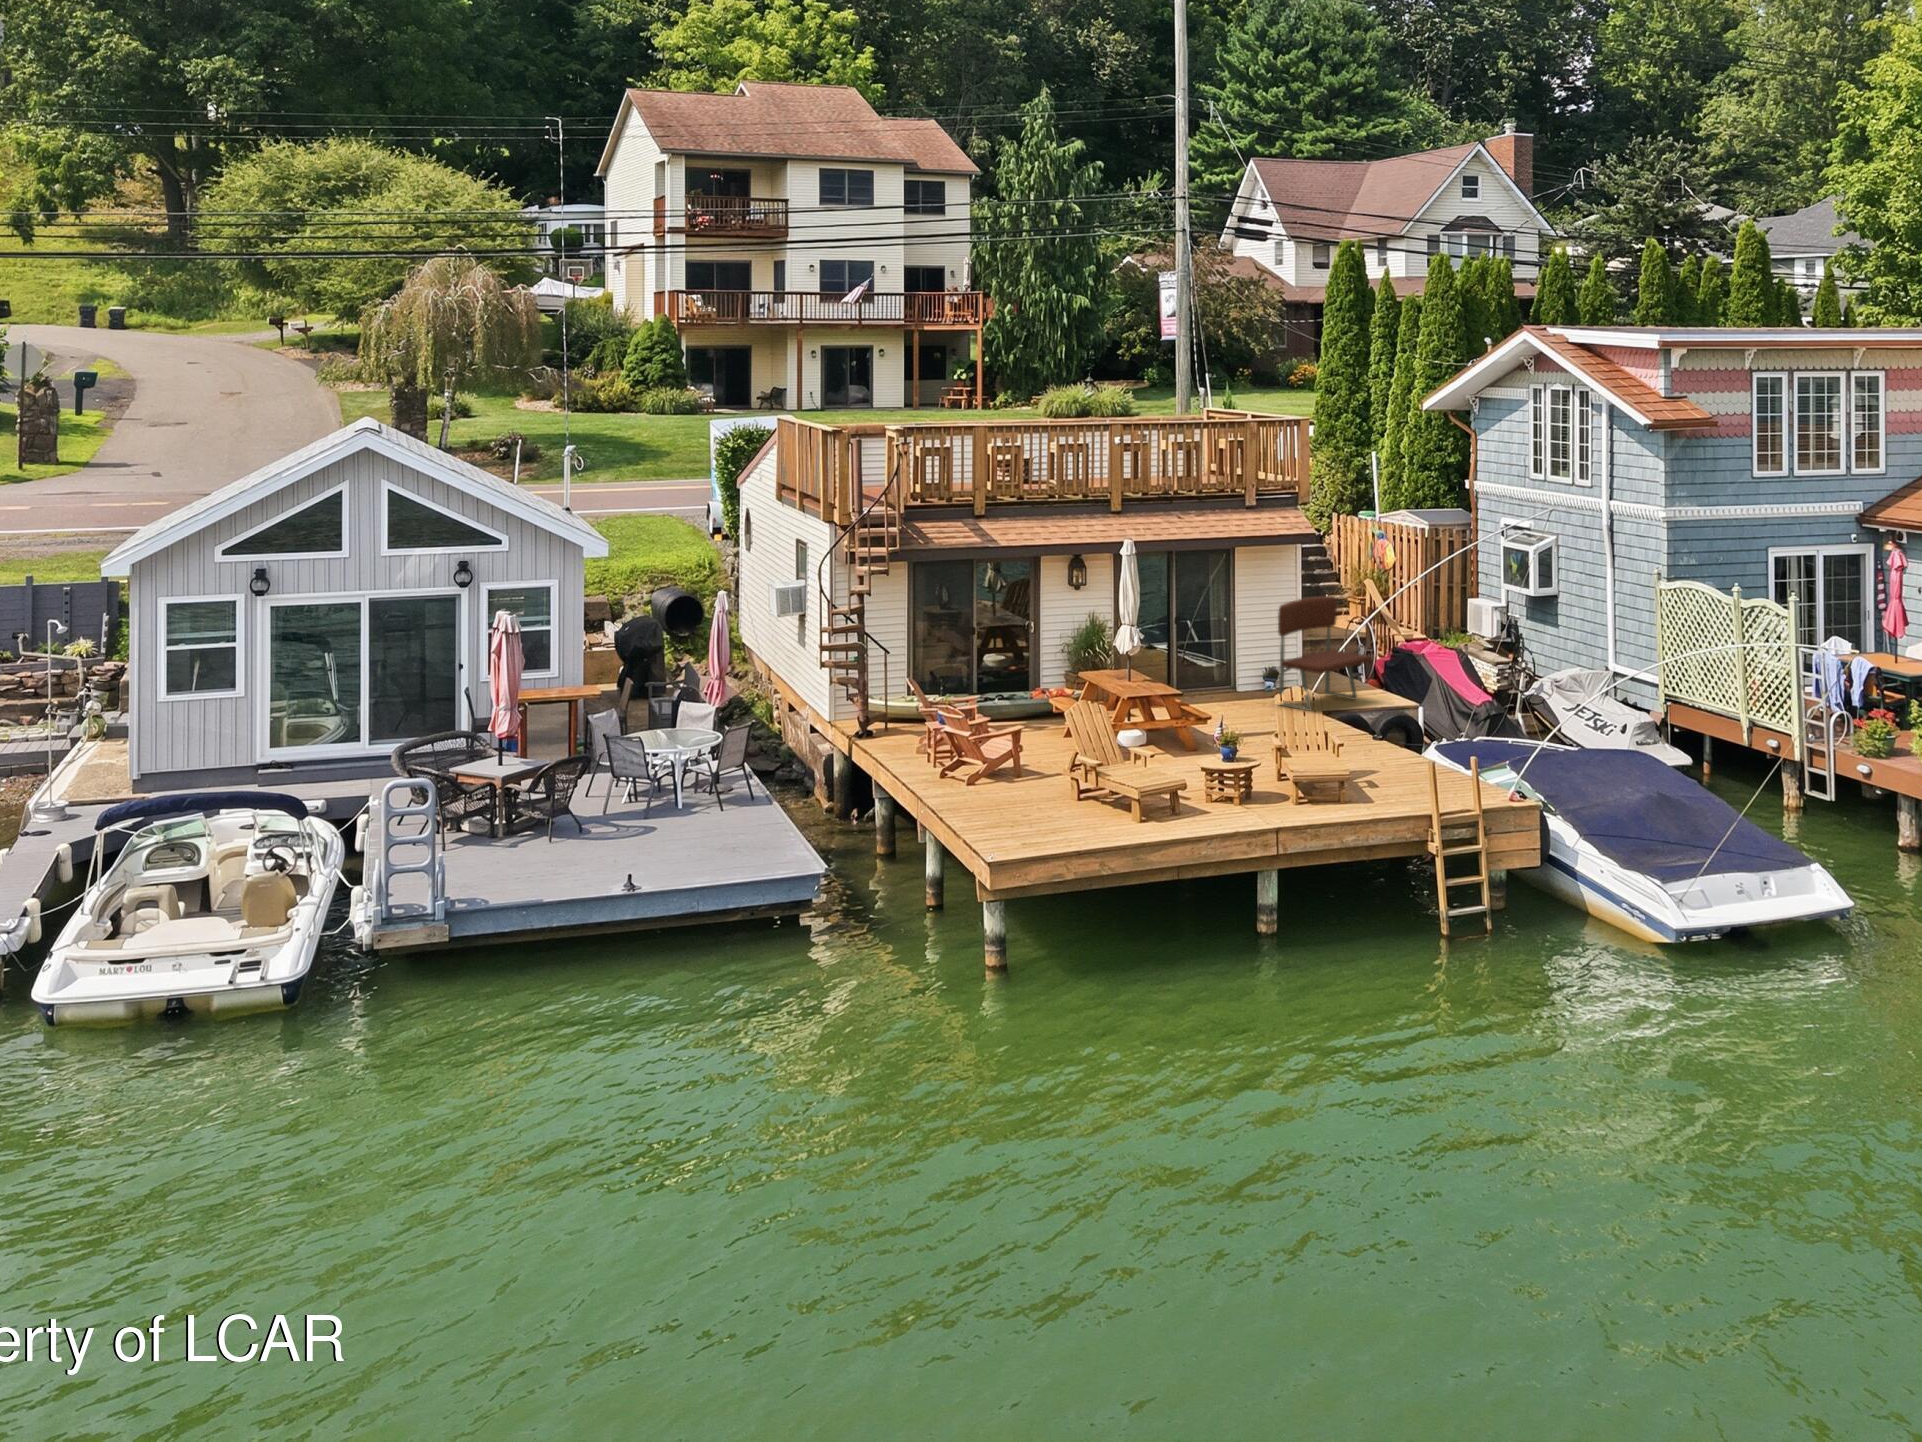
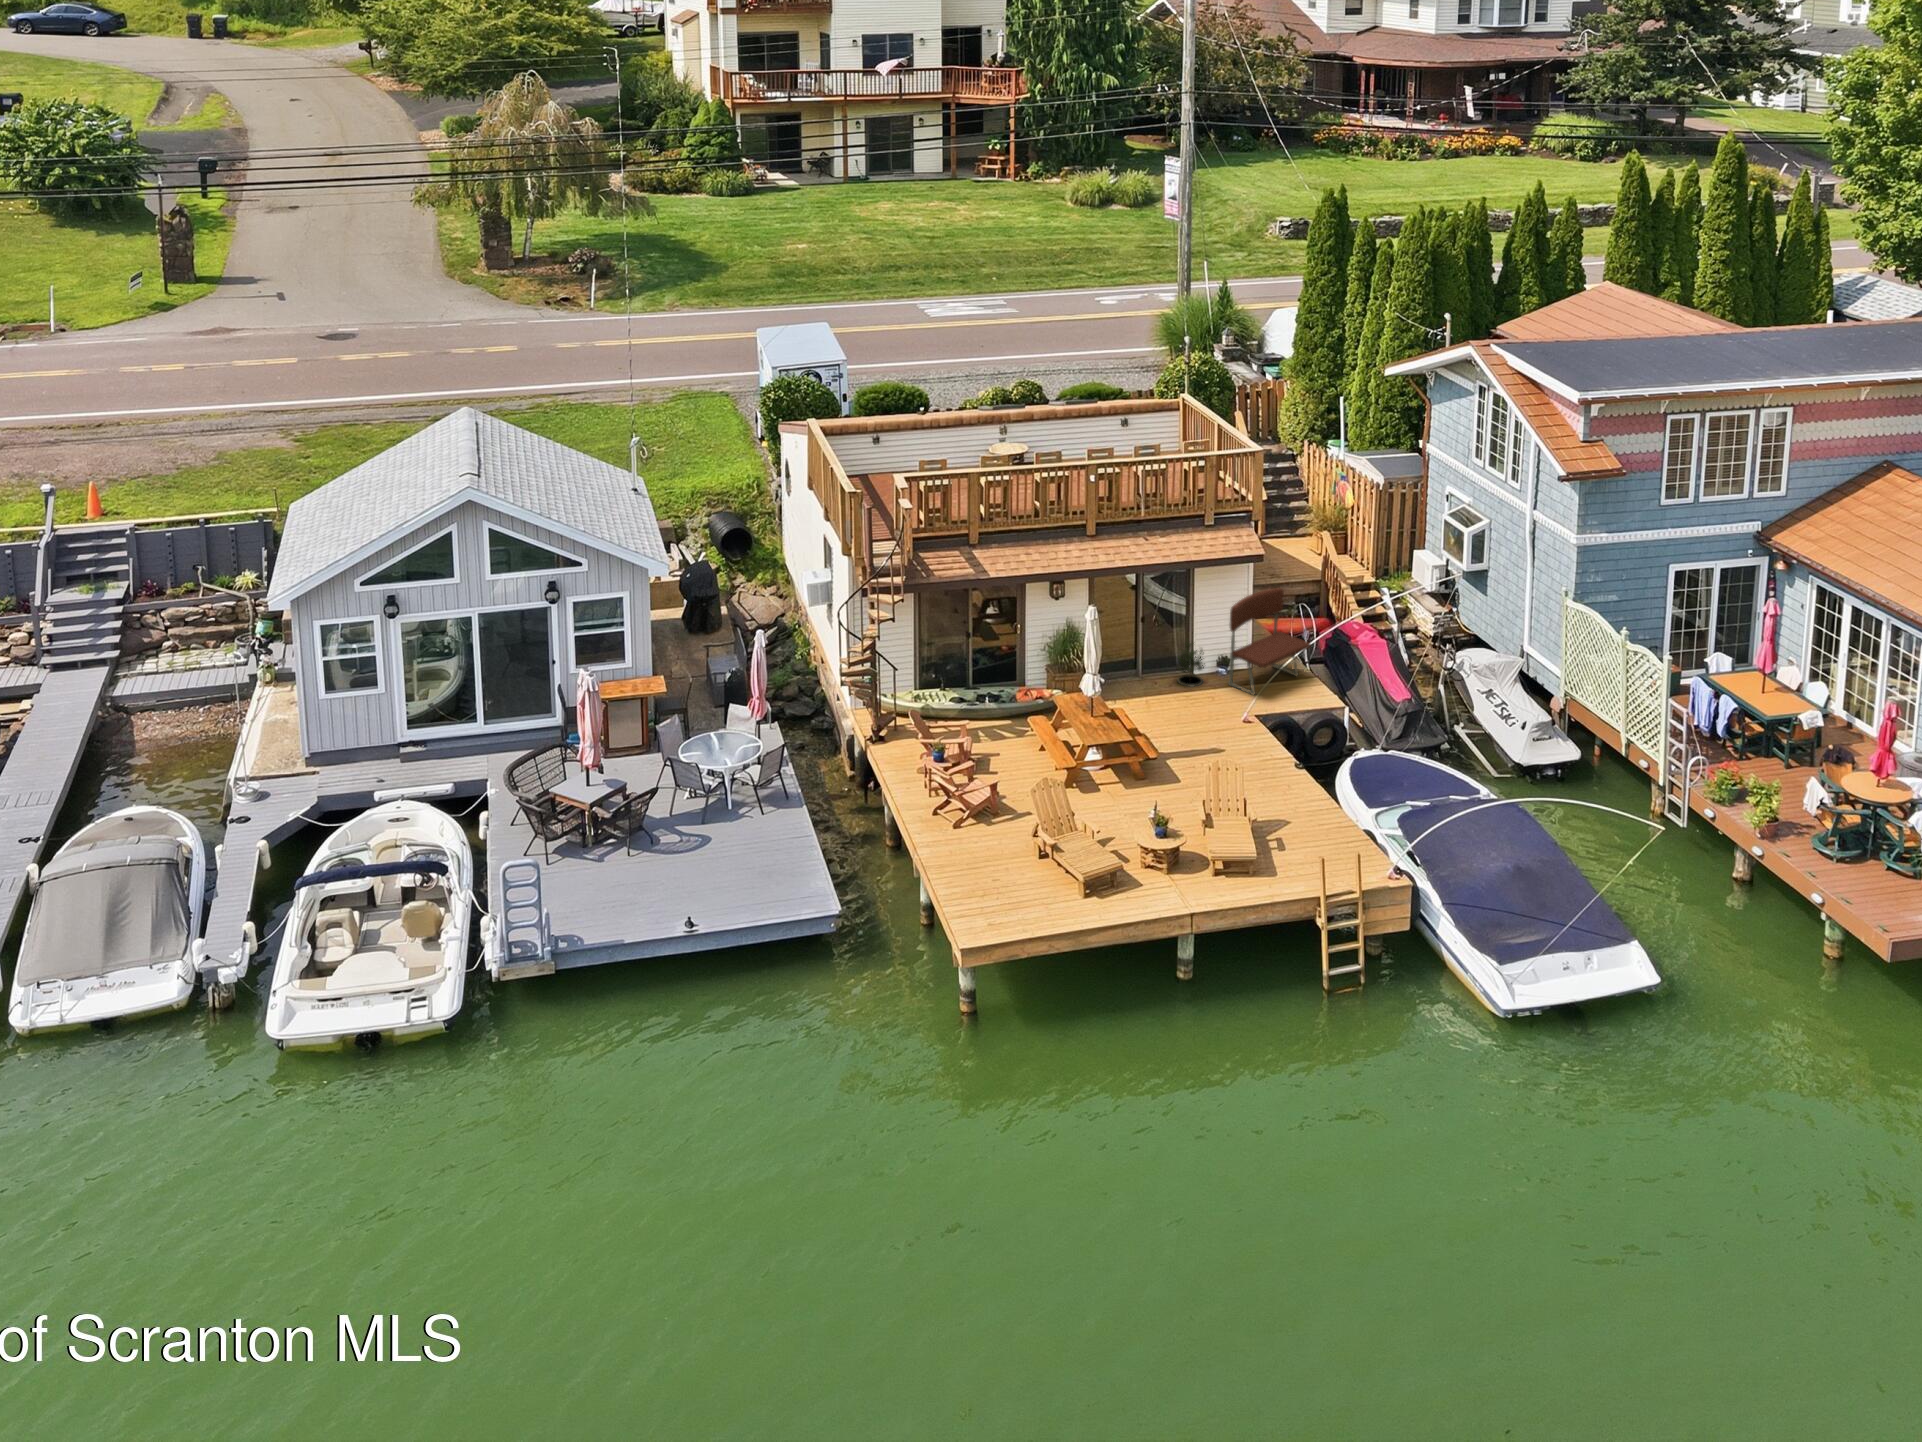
potted tree: none [1216,648,1251,706] -> present [1178,640,1205,687]

